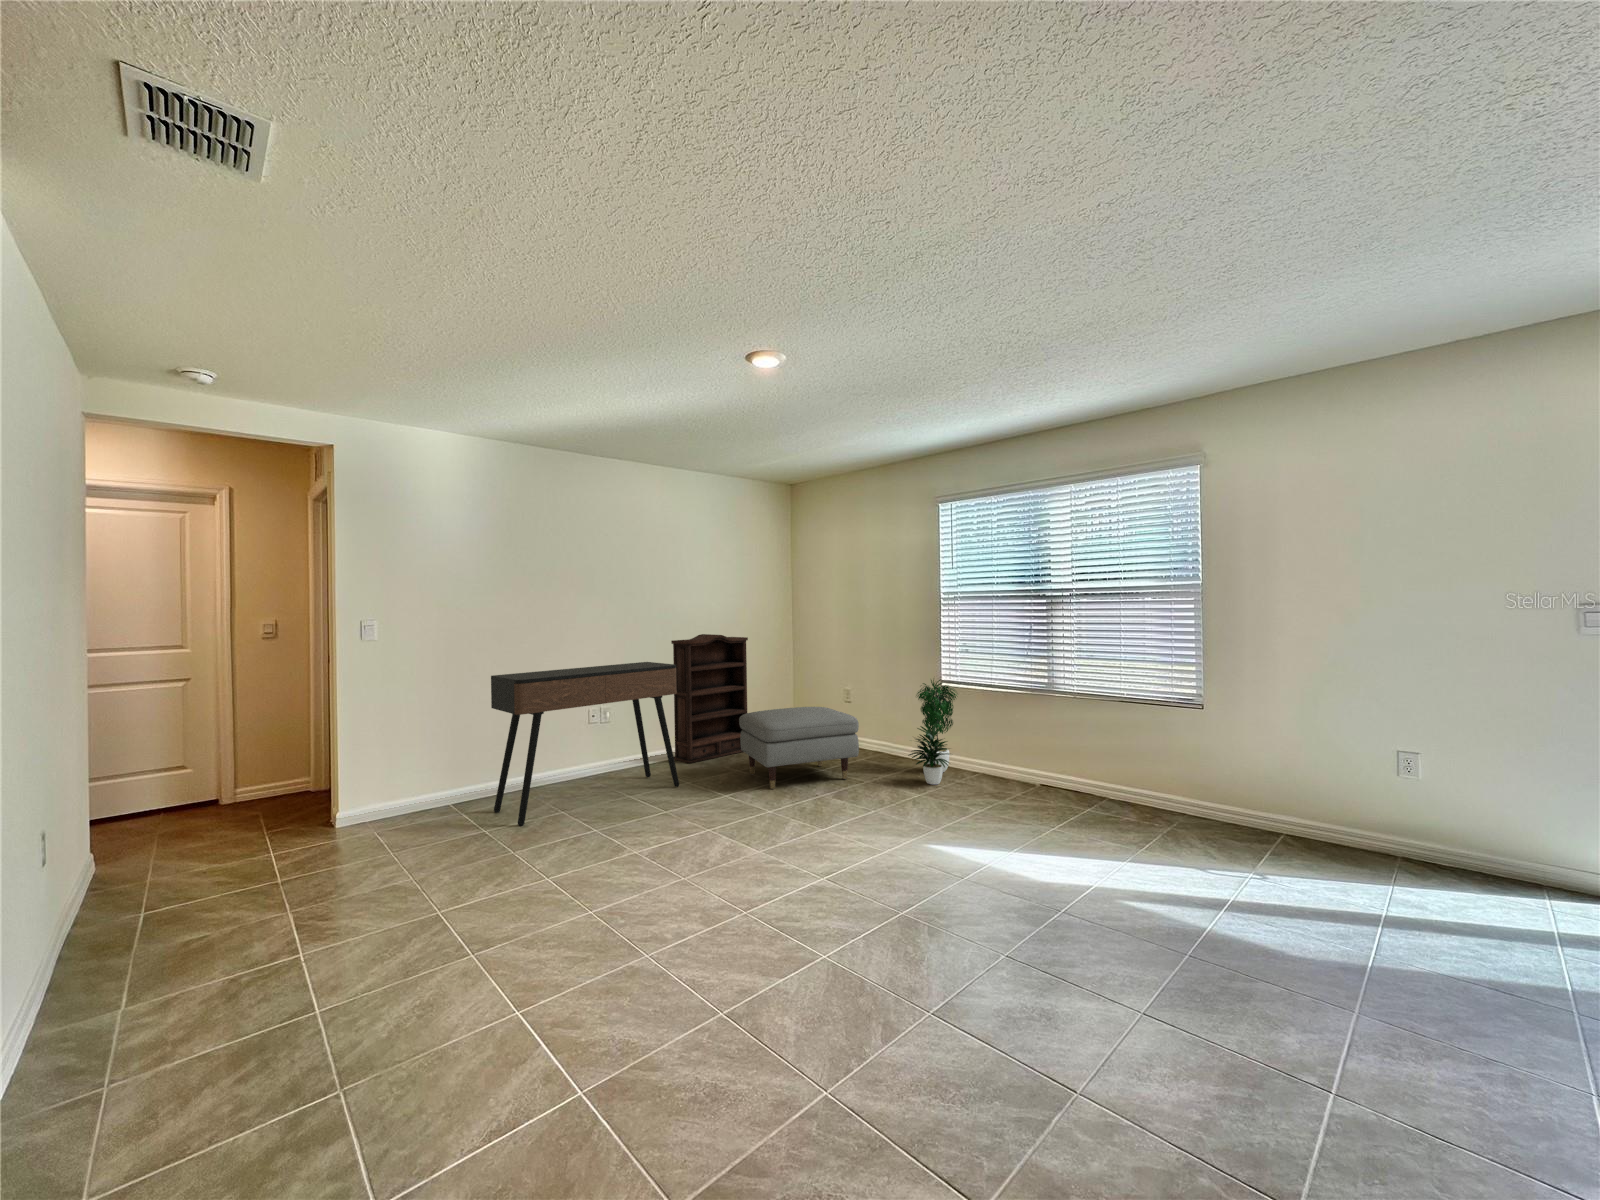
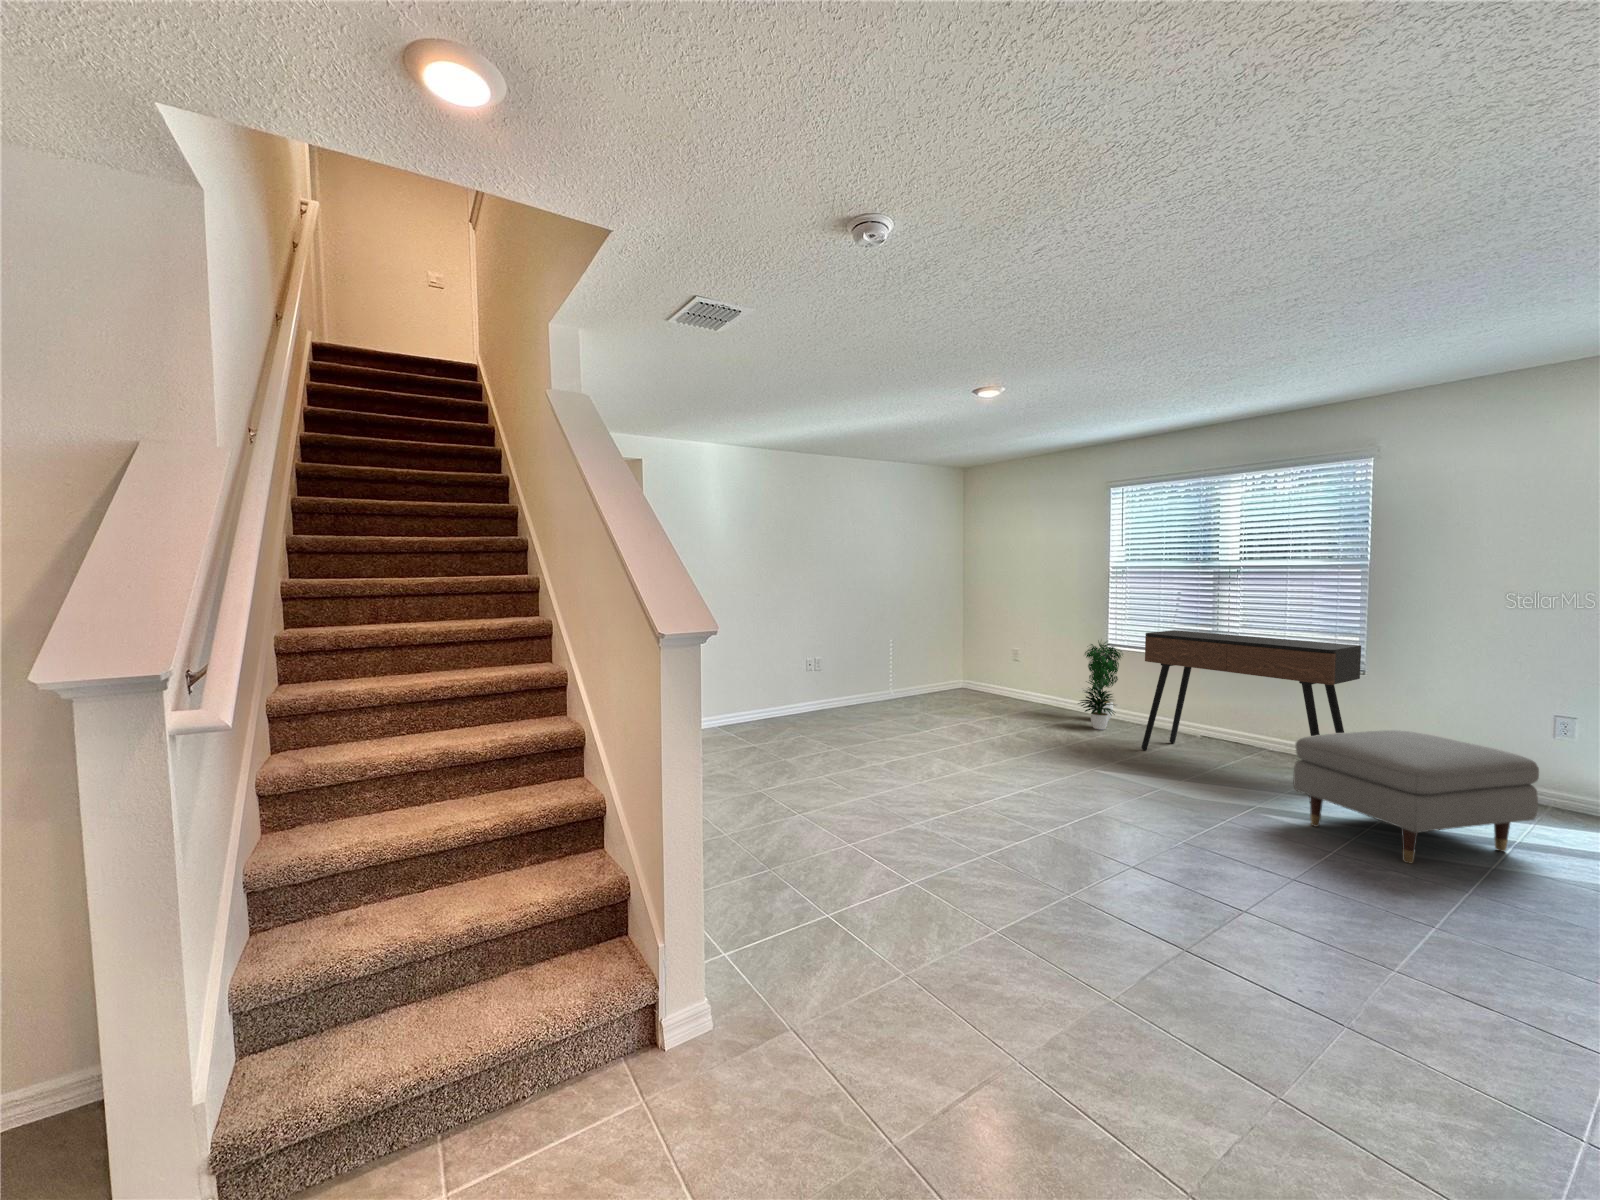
bookshelf: present [671,634,748,764] -> none [866,597,929,703]
console table: present [491,662,679,826] -> present [1141,630,1361,750]
ottoman: present [739,707,859,789] -> present [1293,730,1539,864]

